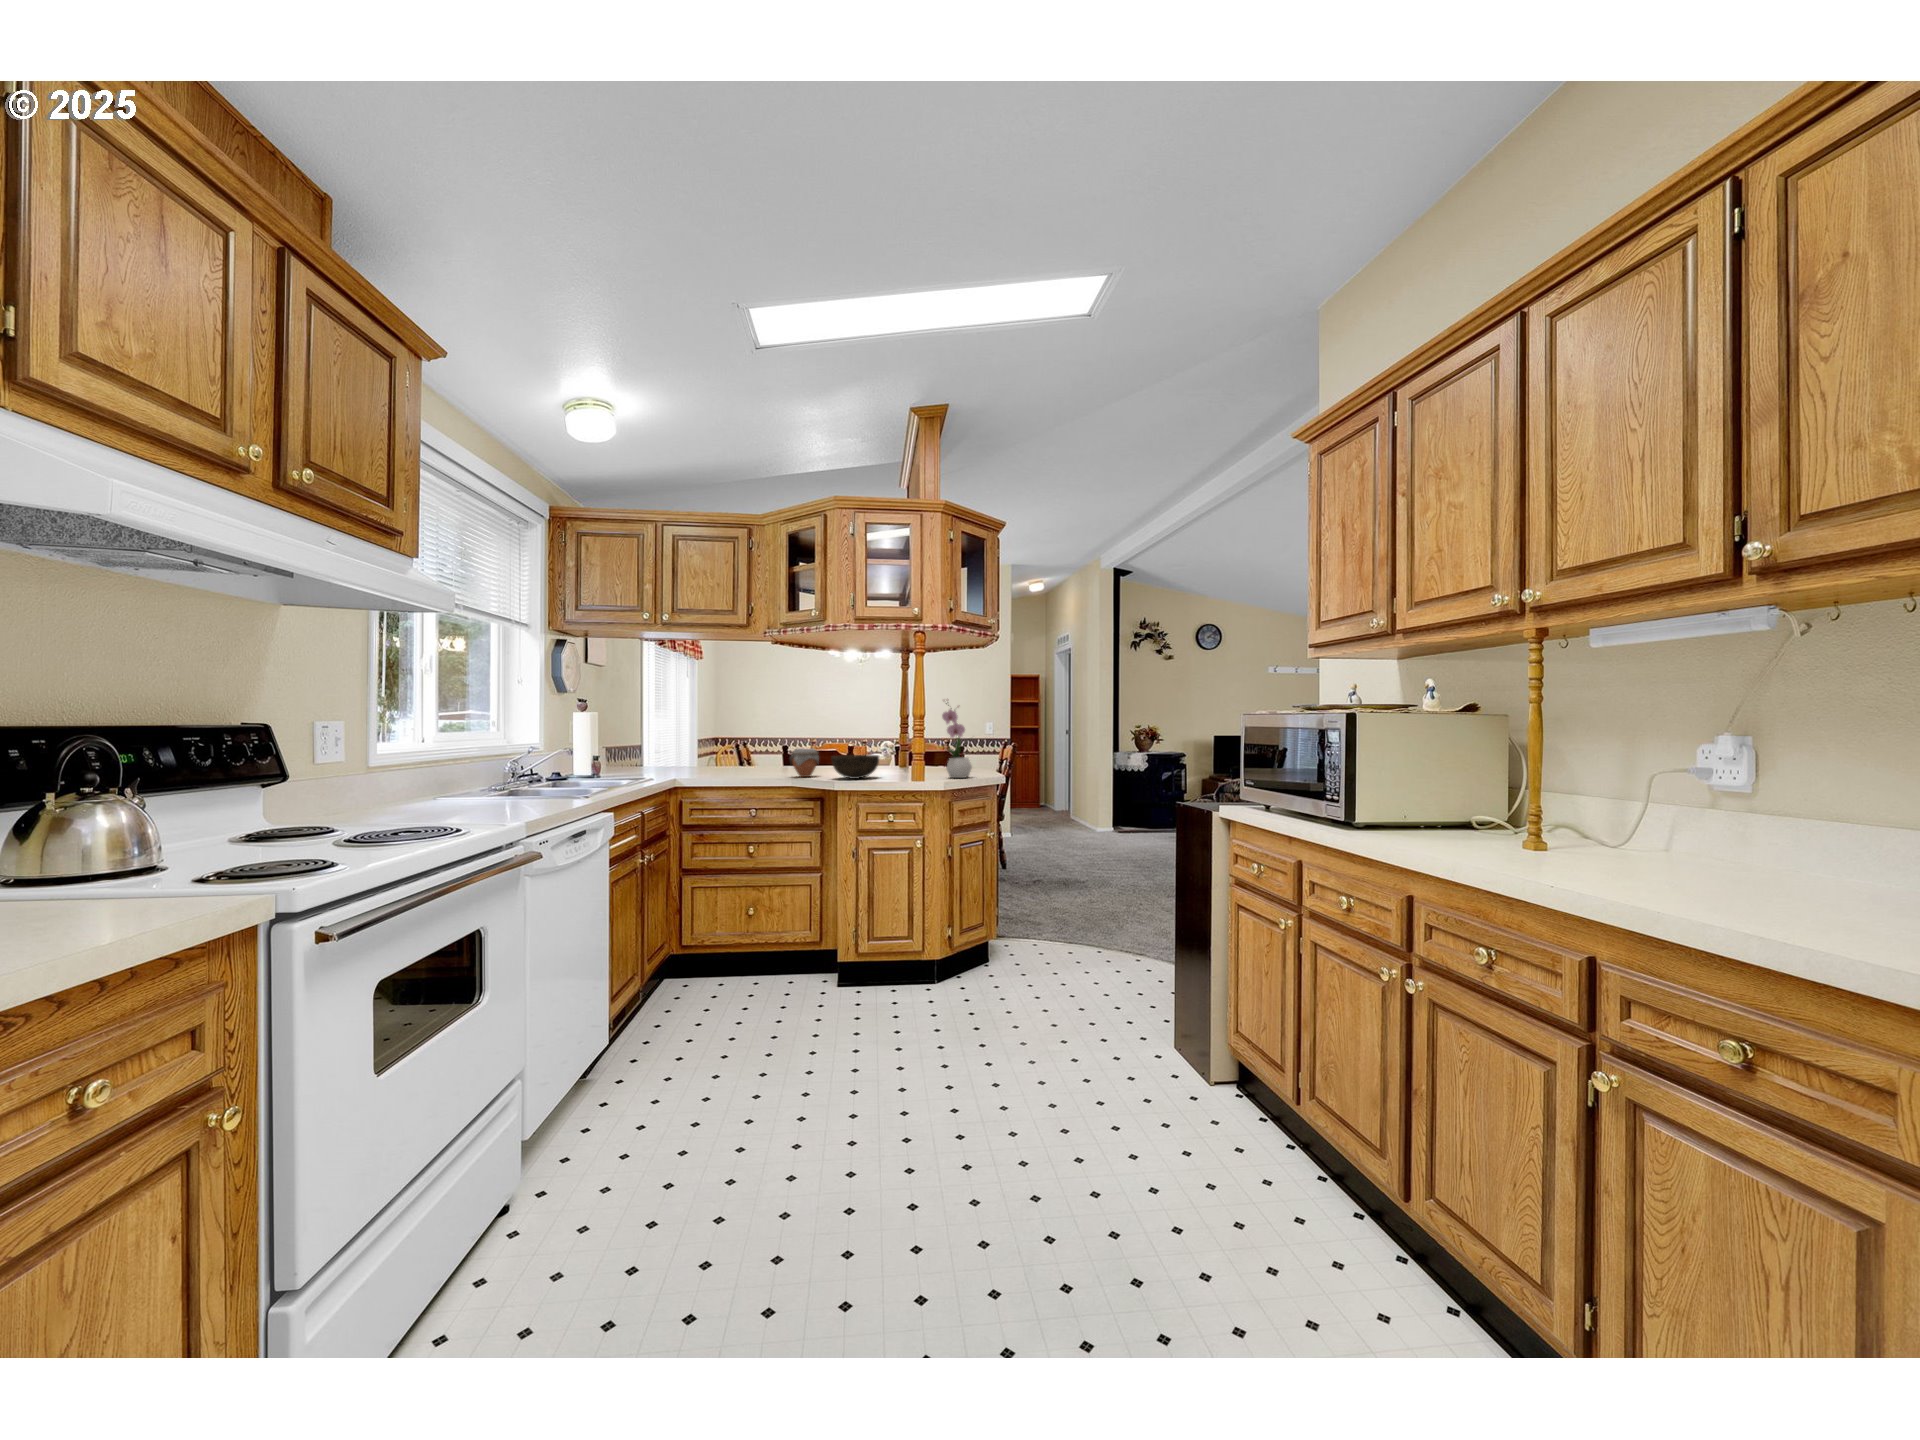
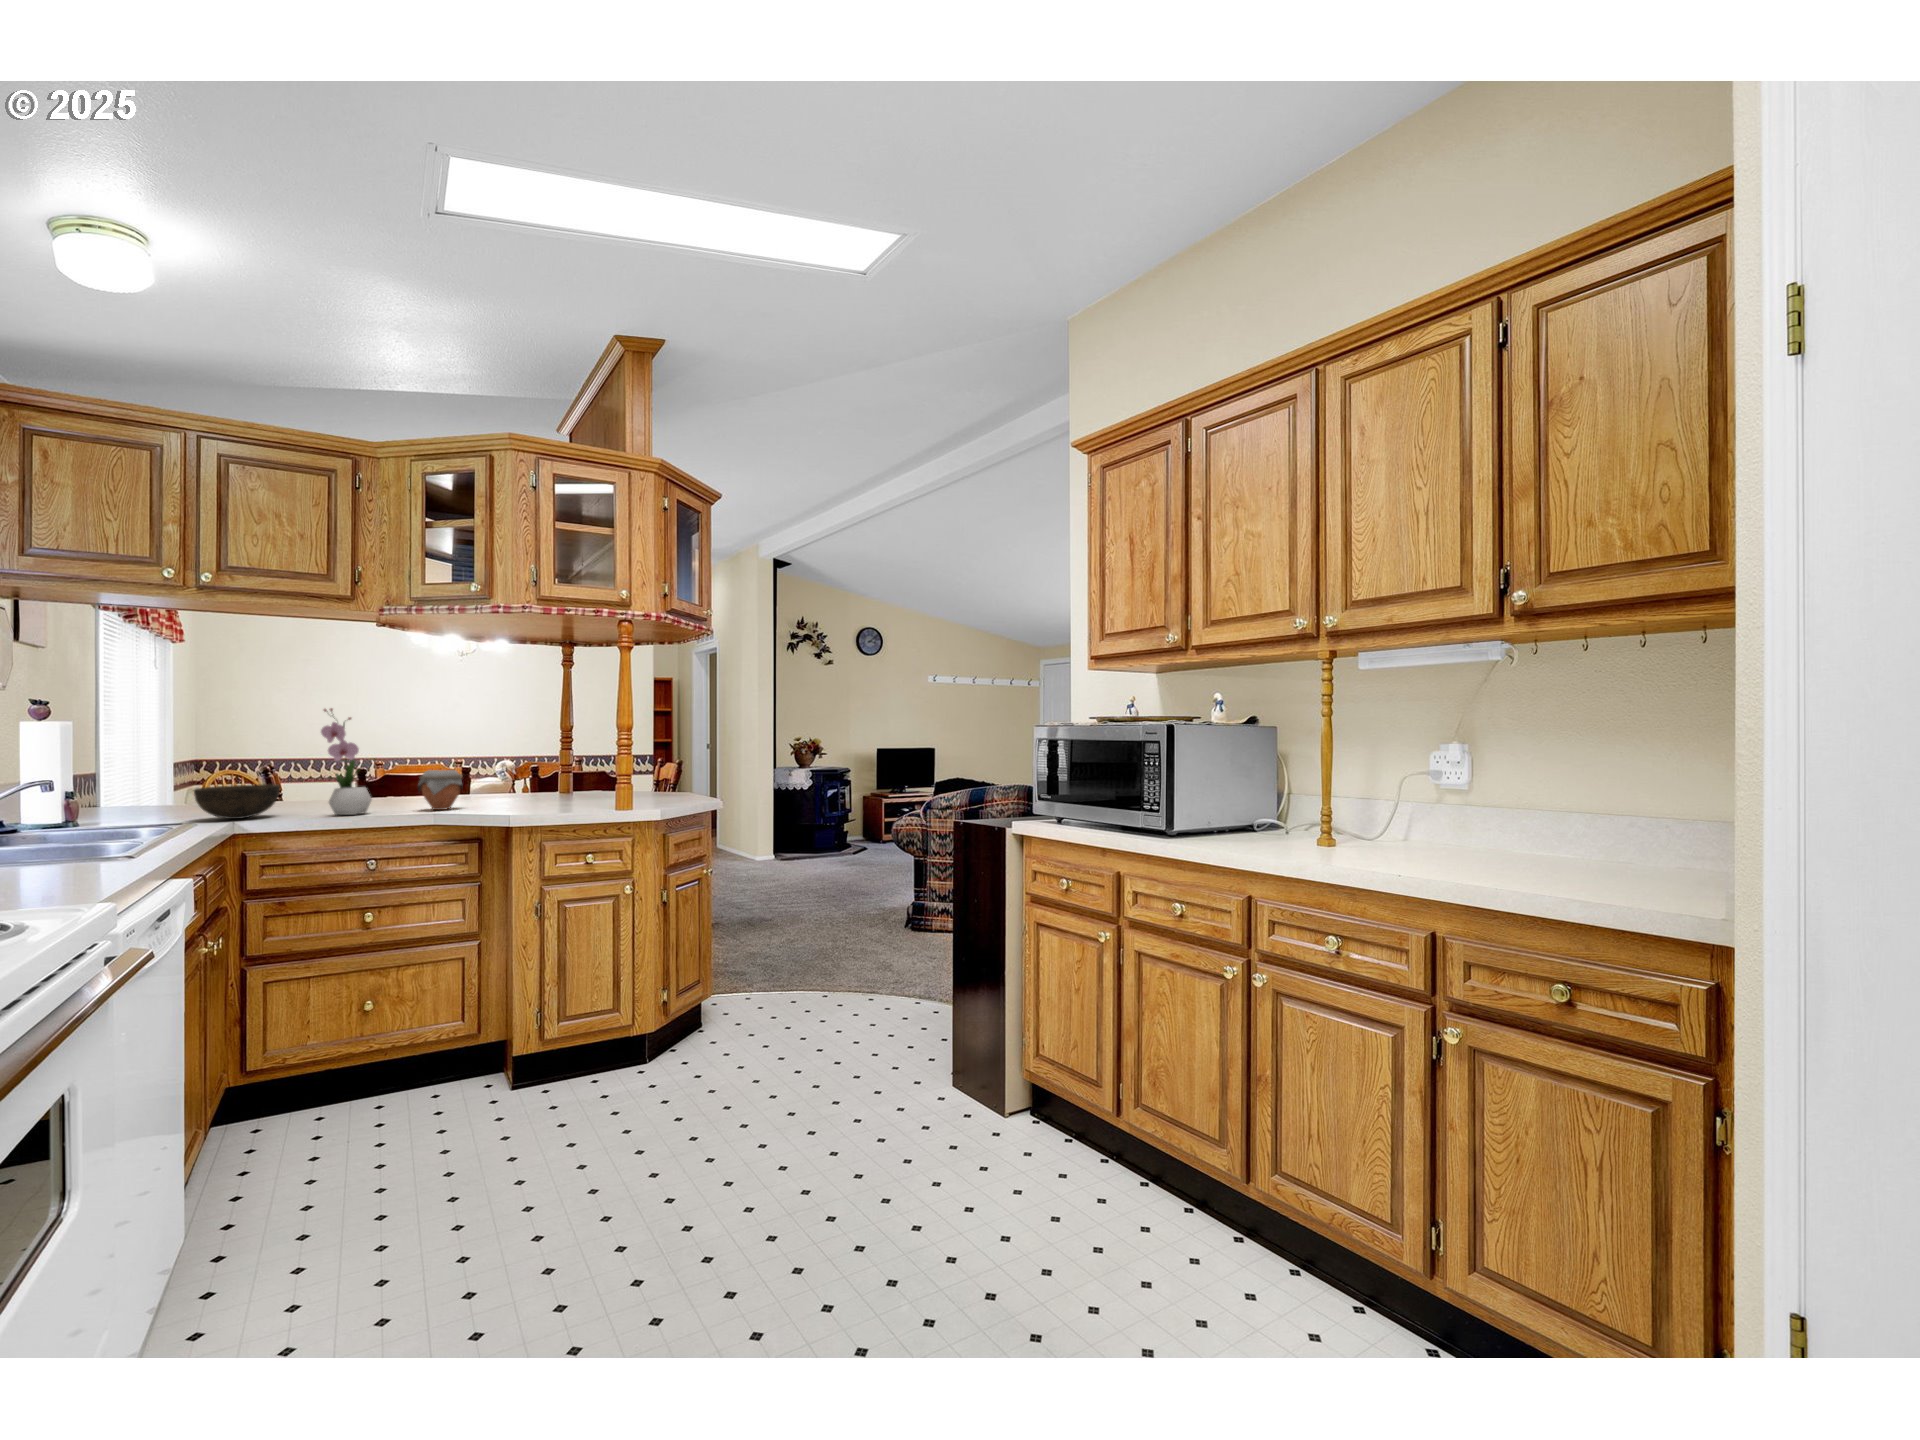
flower arrangement: present [942,703,972,778] -> present [321,708,375,815]
bowl: present [831,755,879,779] -> present [194,784,280,819]

